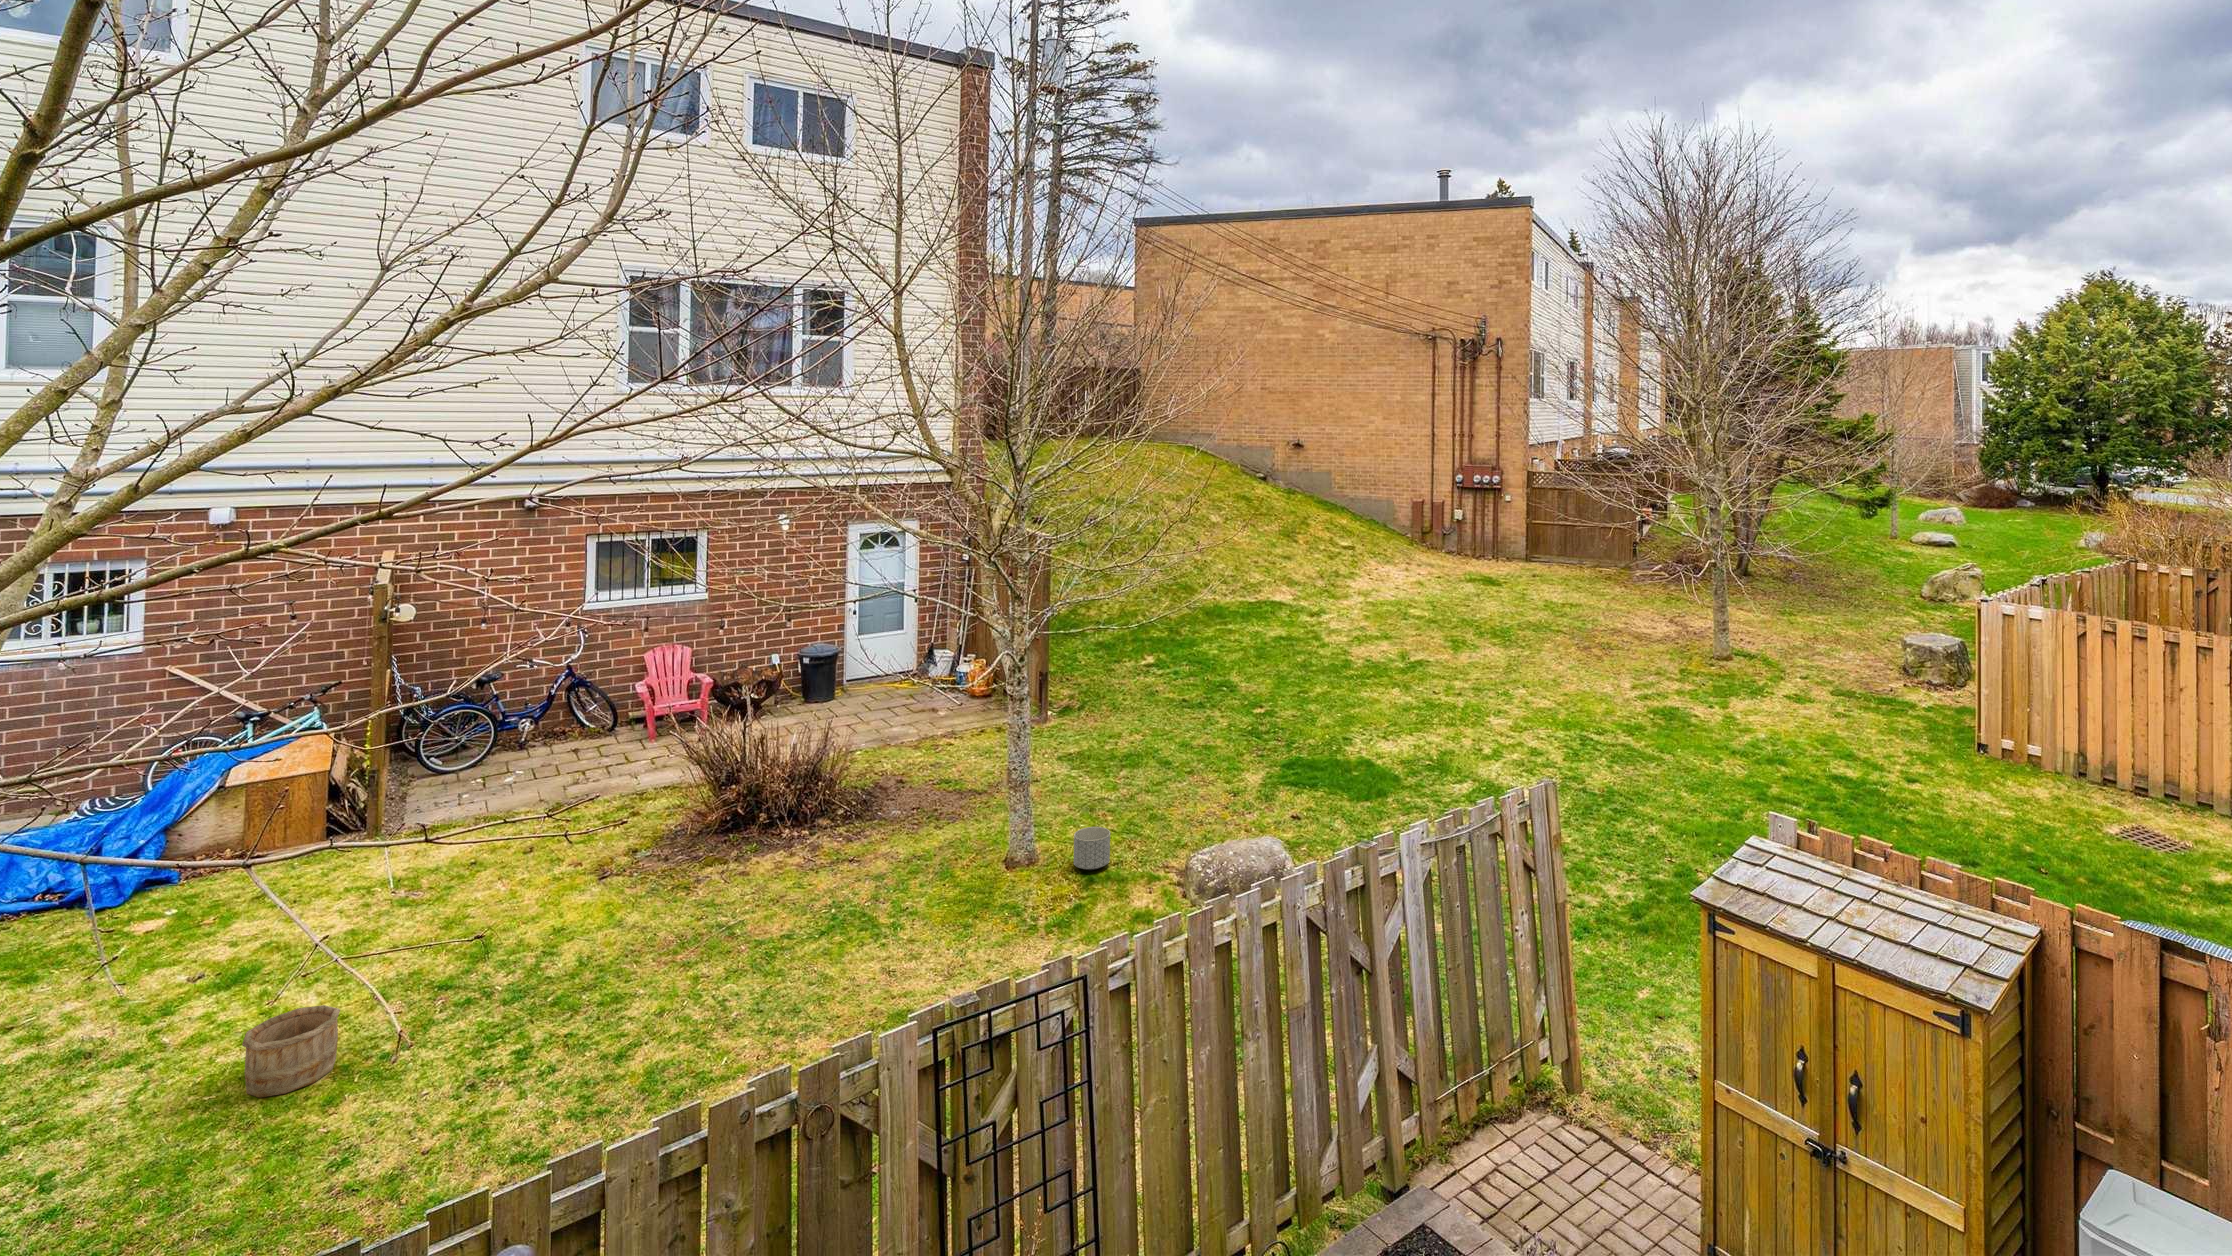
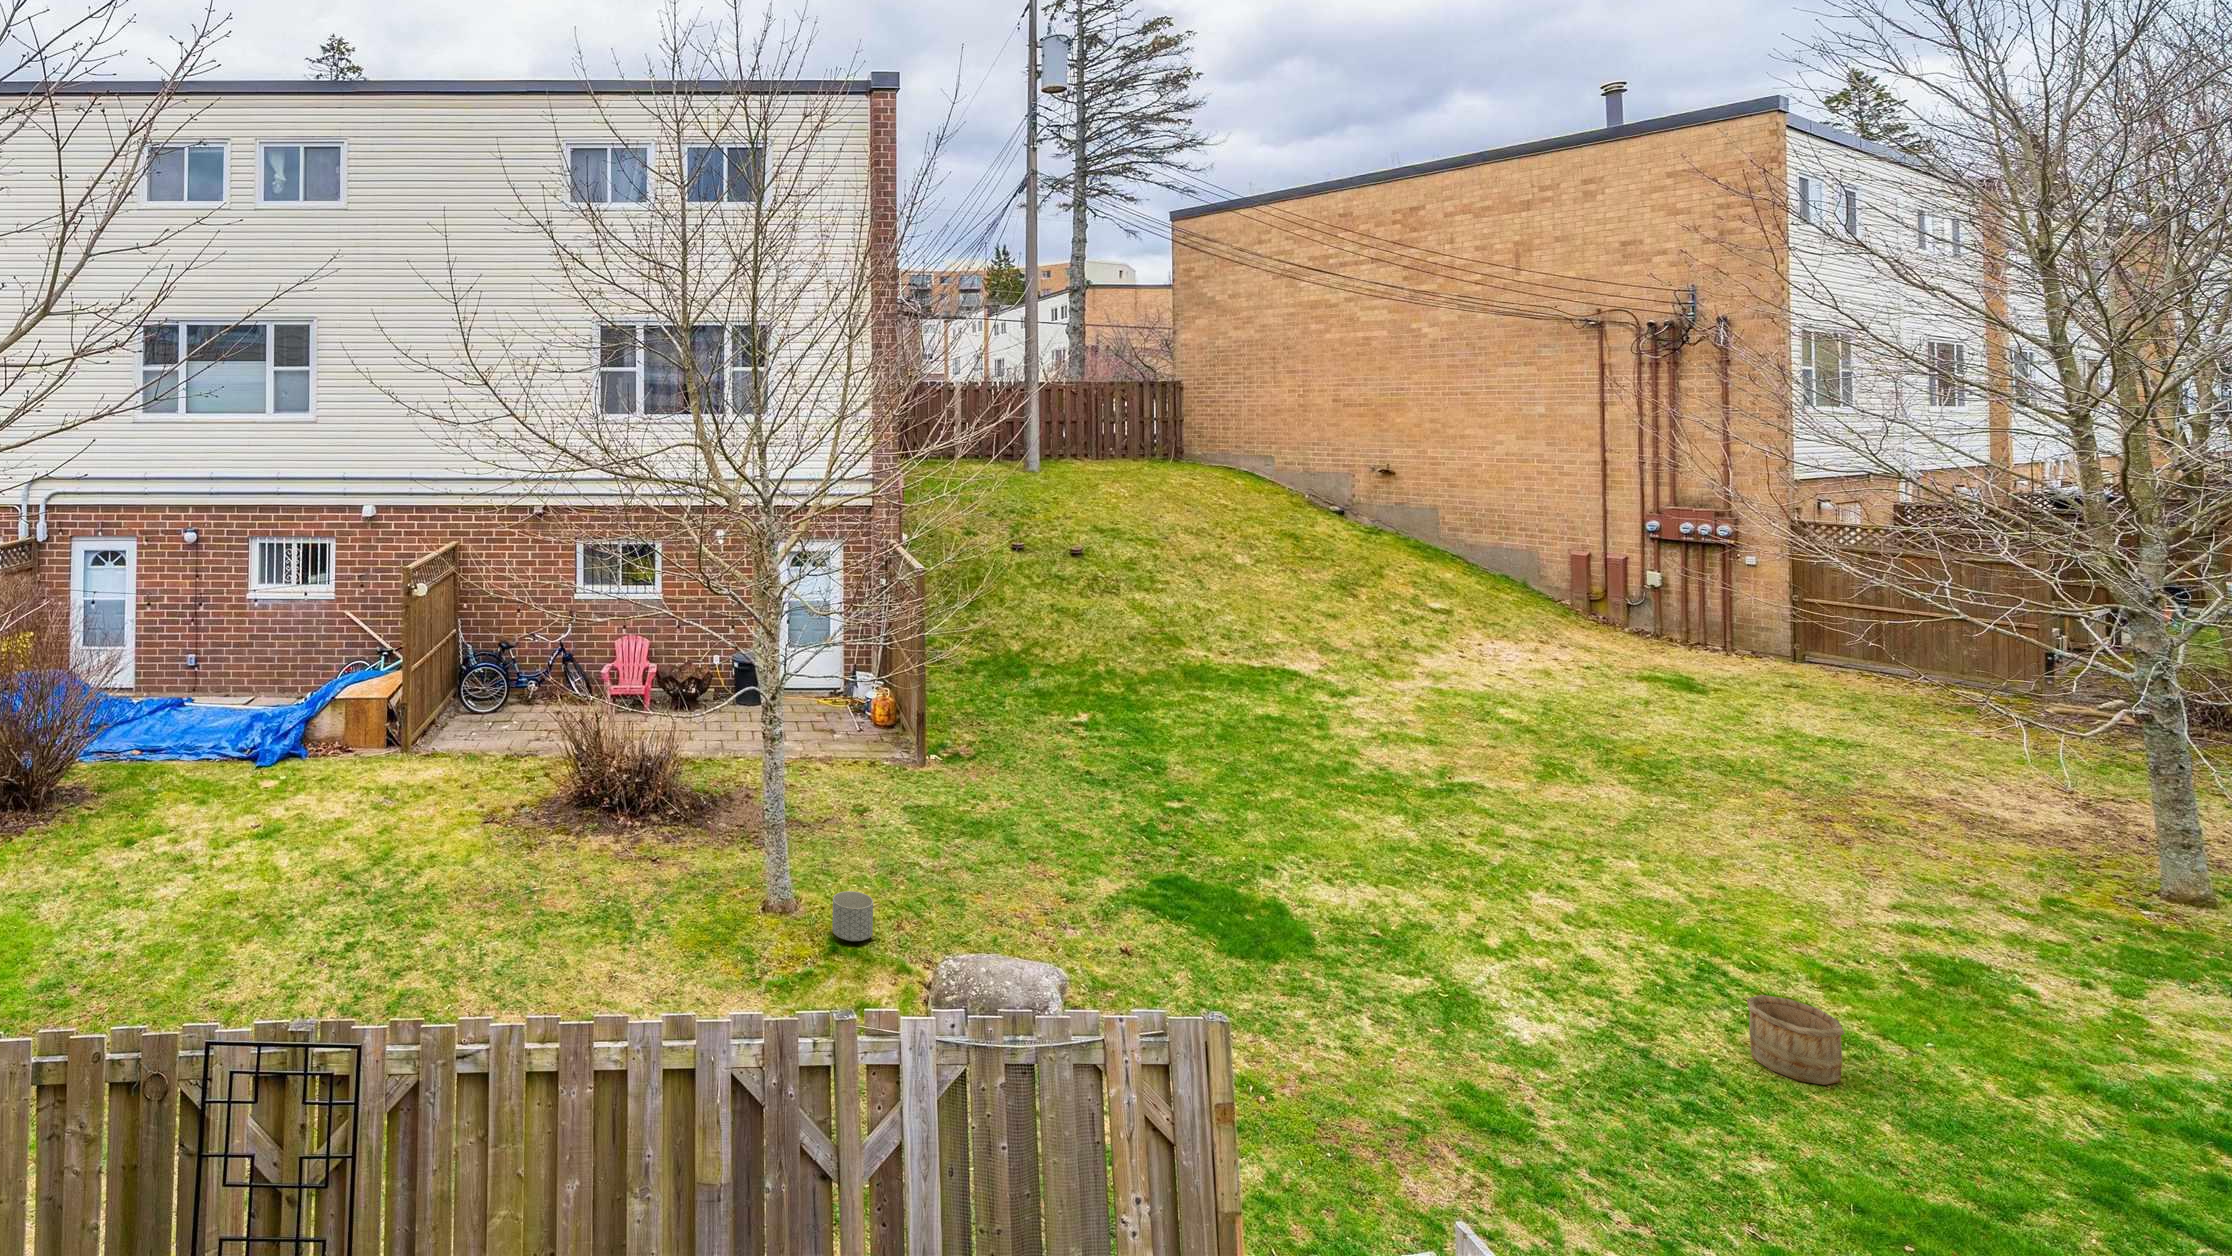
wooden bucket: present [242,1005,340,1098] -> present [1747,995,1845,1085]

